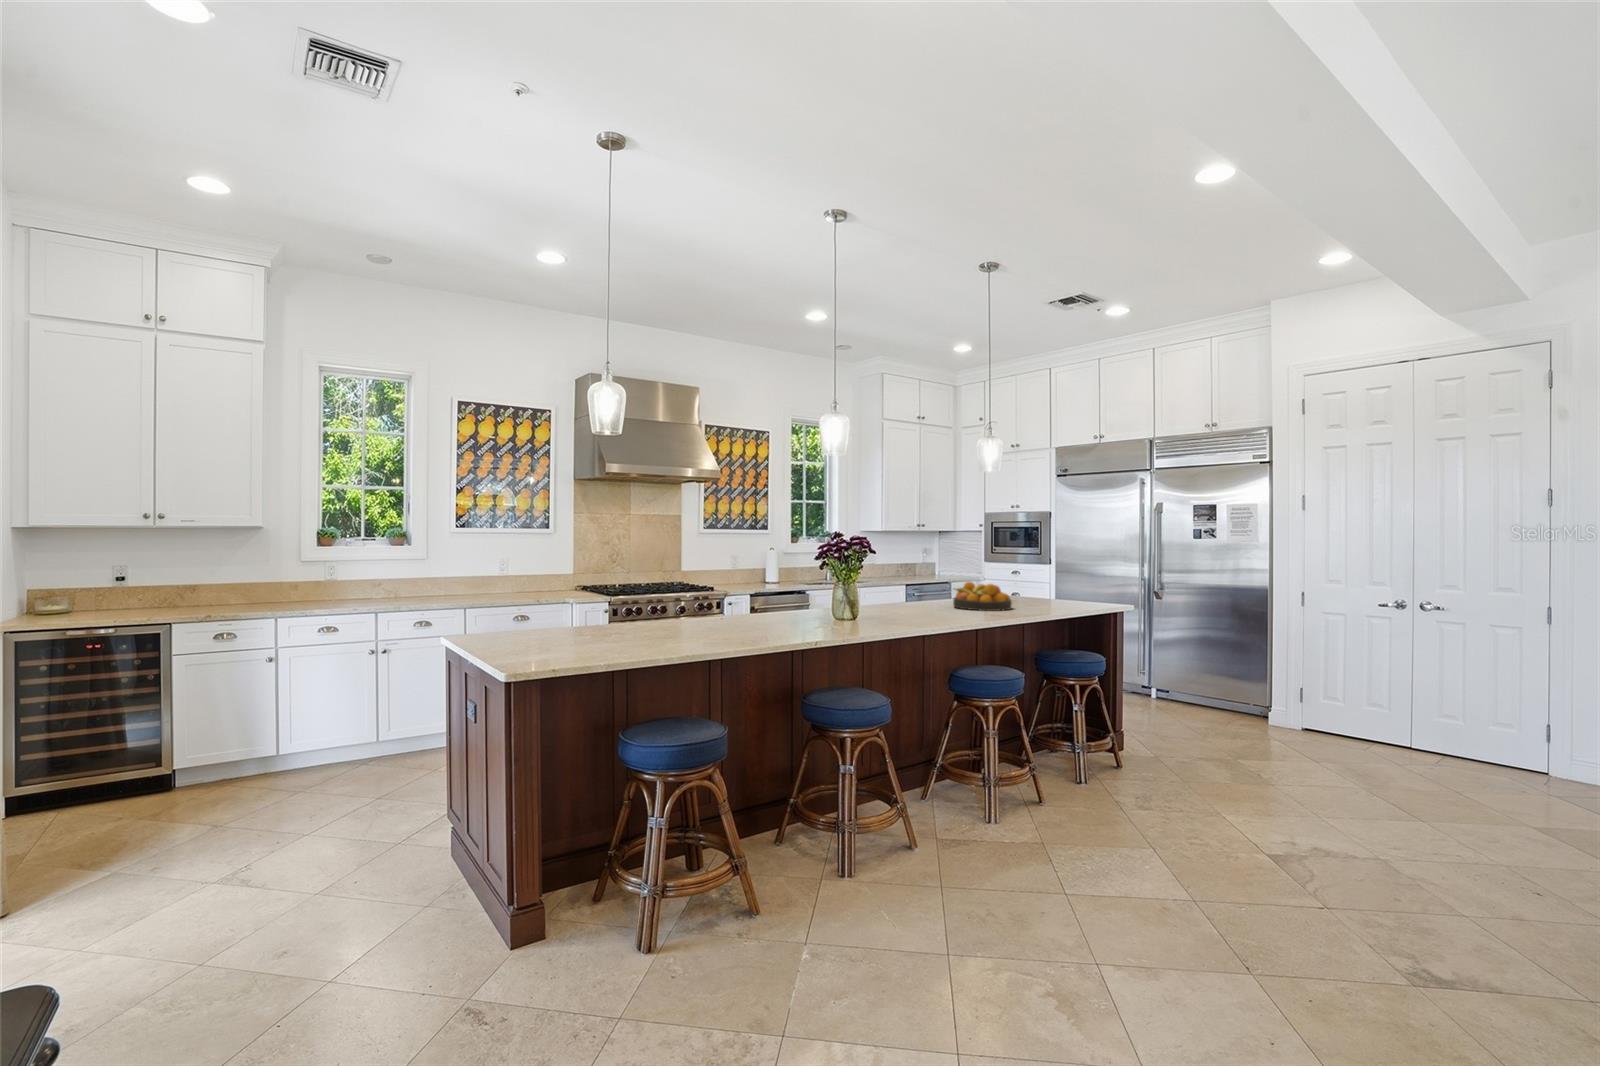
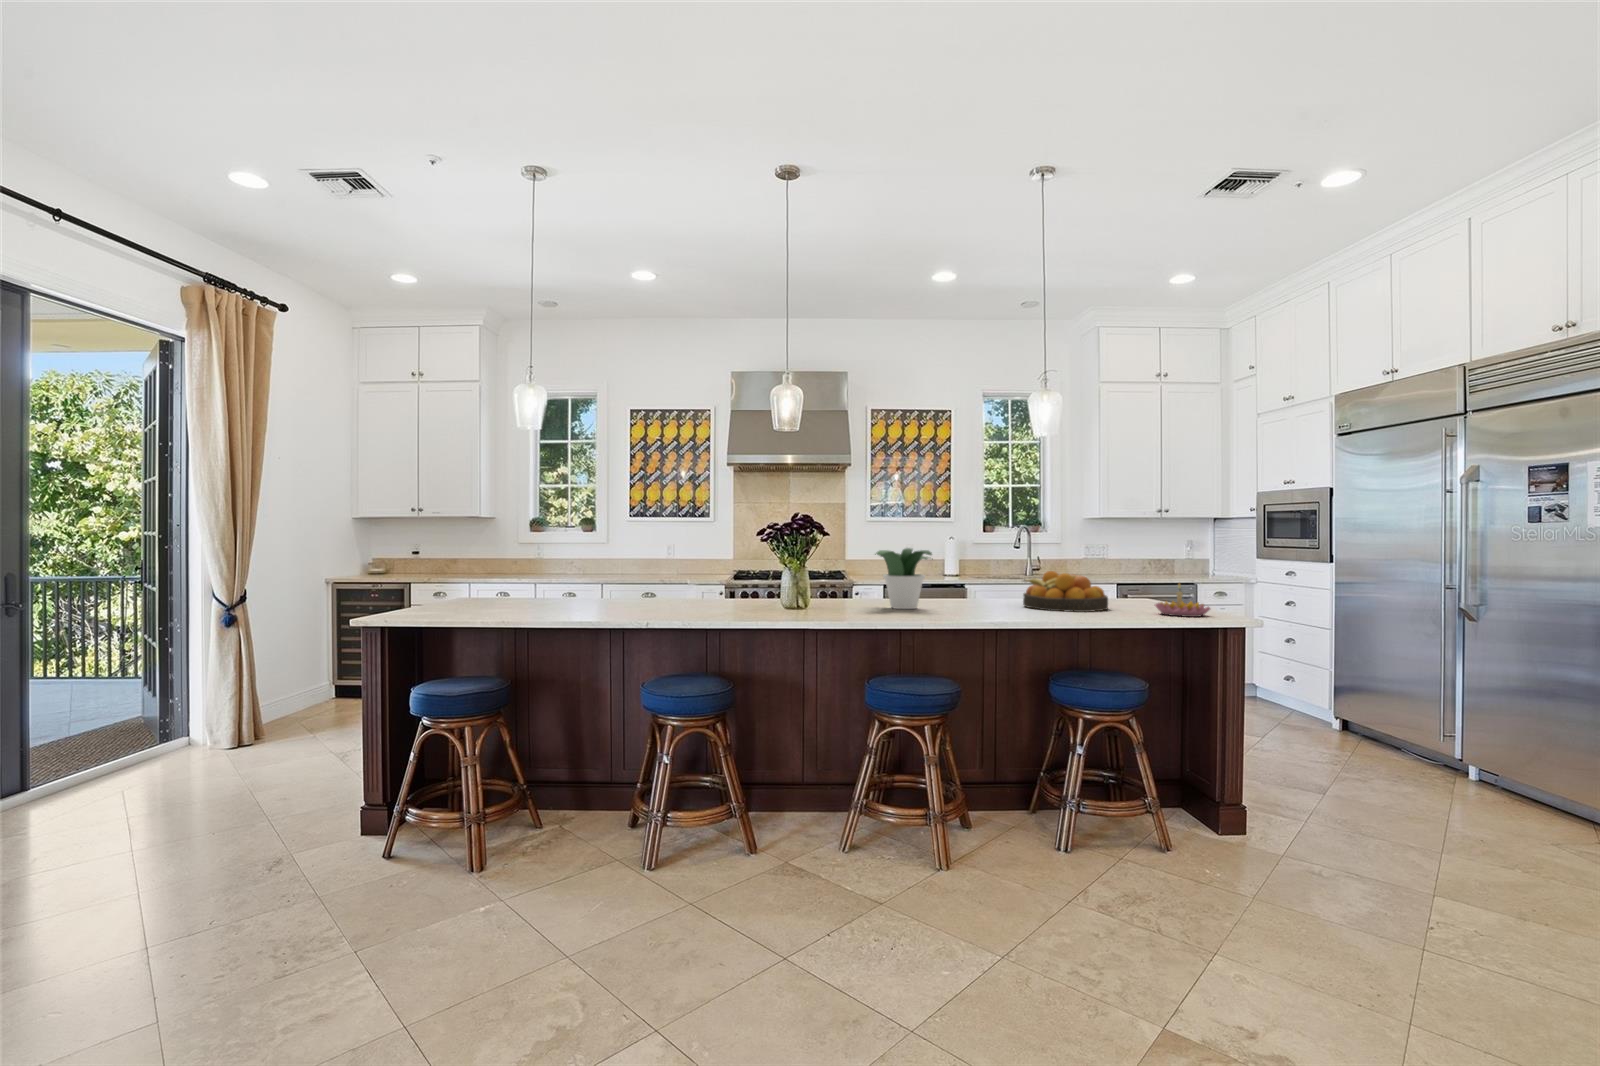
potted plant: none [879,568,938,616] -> present [875,548,933,609]
candle holder: none [1041,587,1075,610] -> present [1155,584,1210,617]

